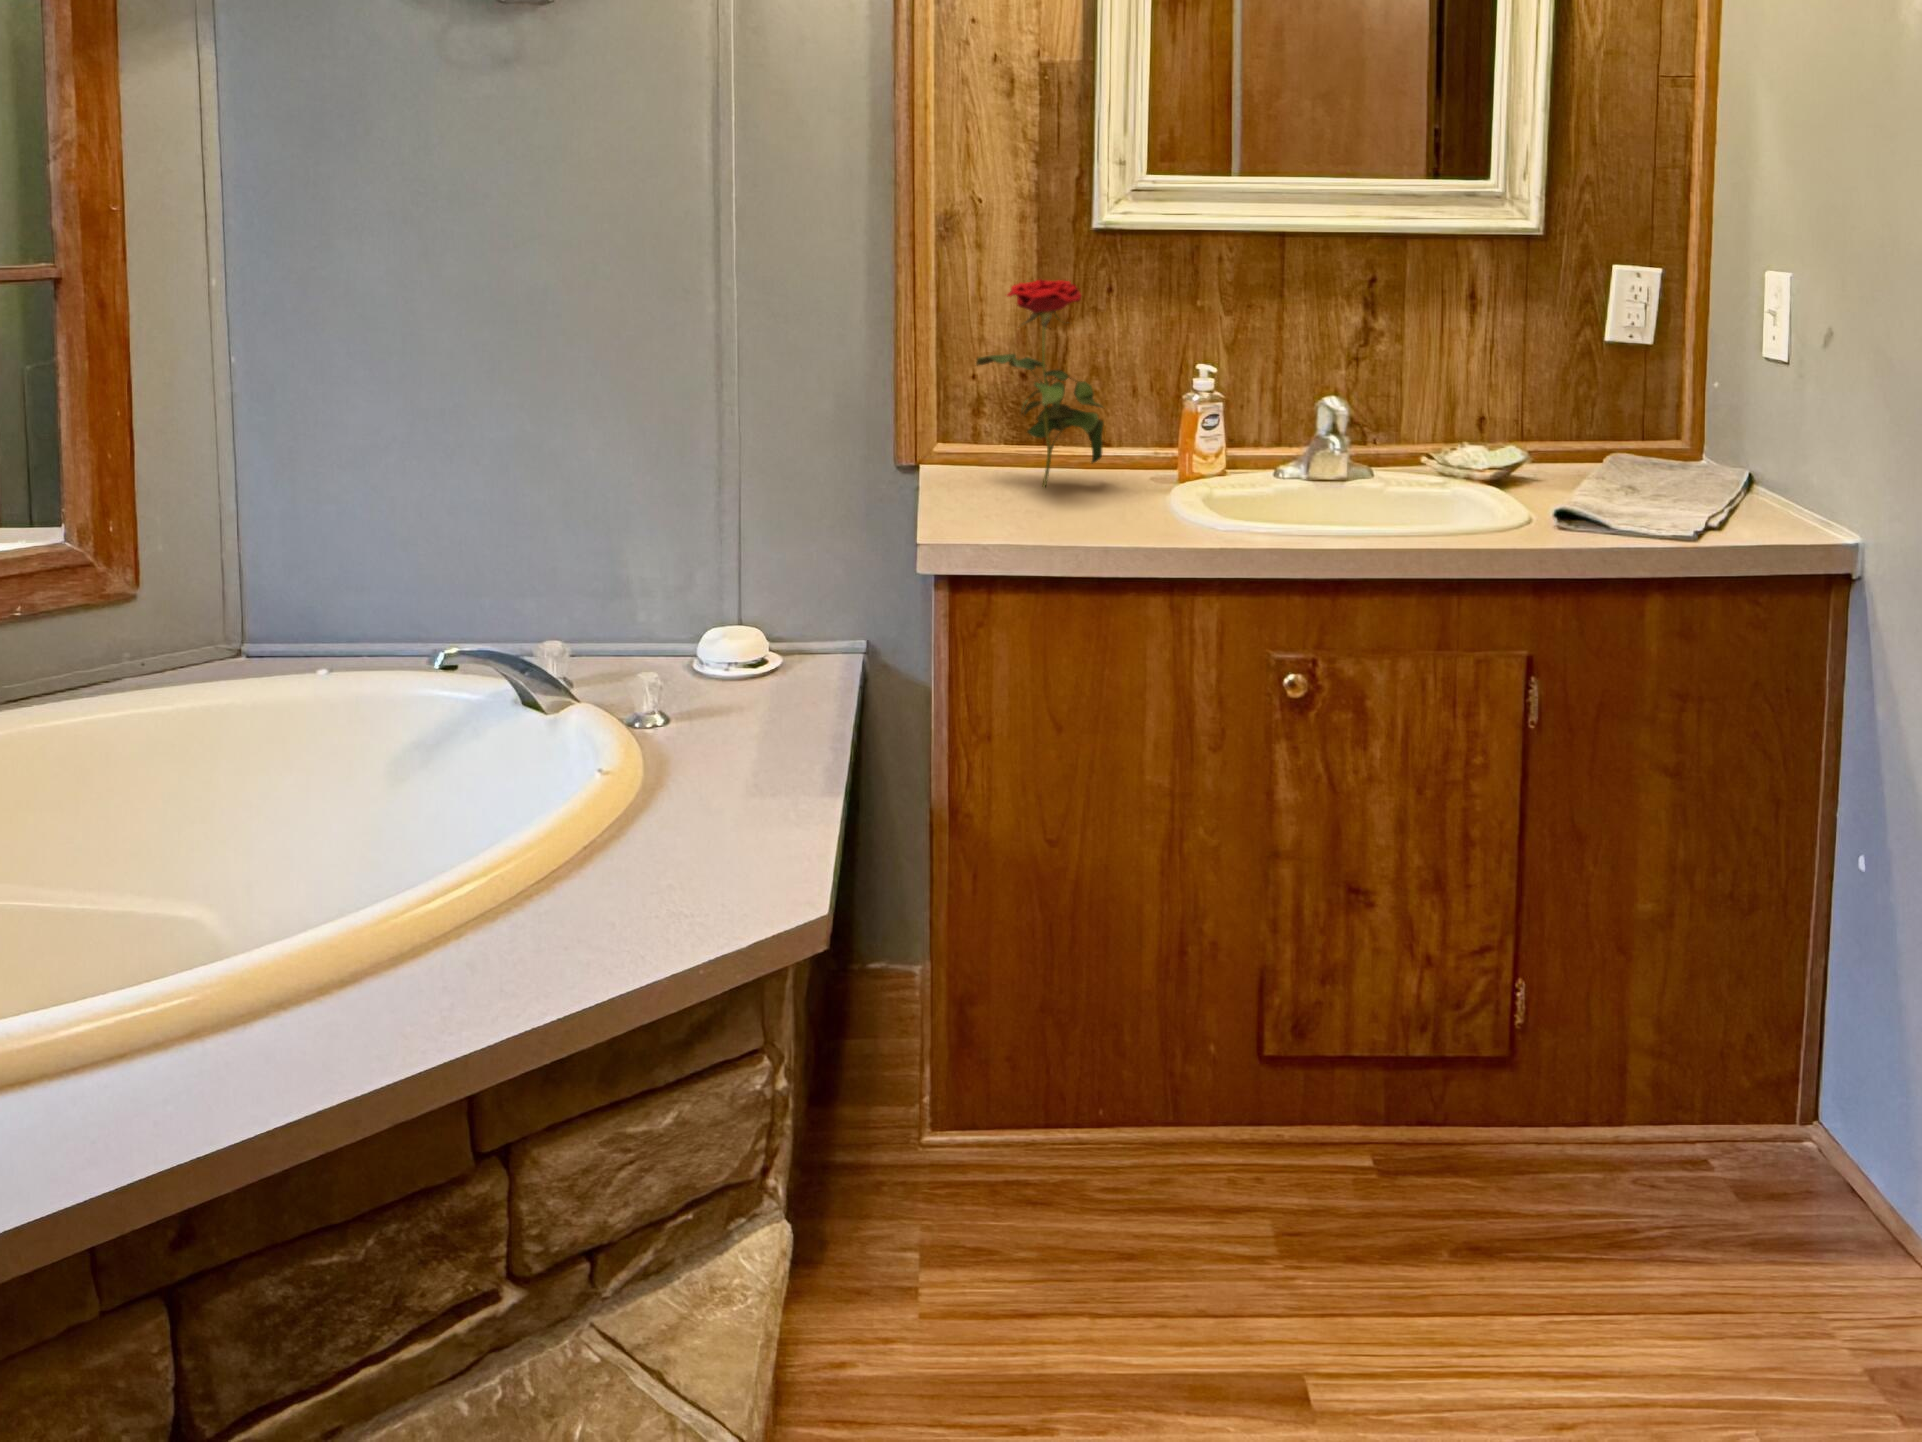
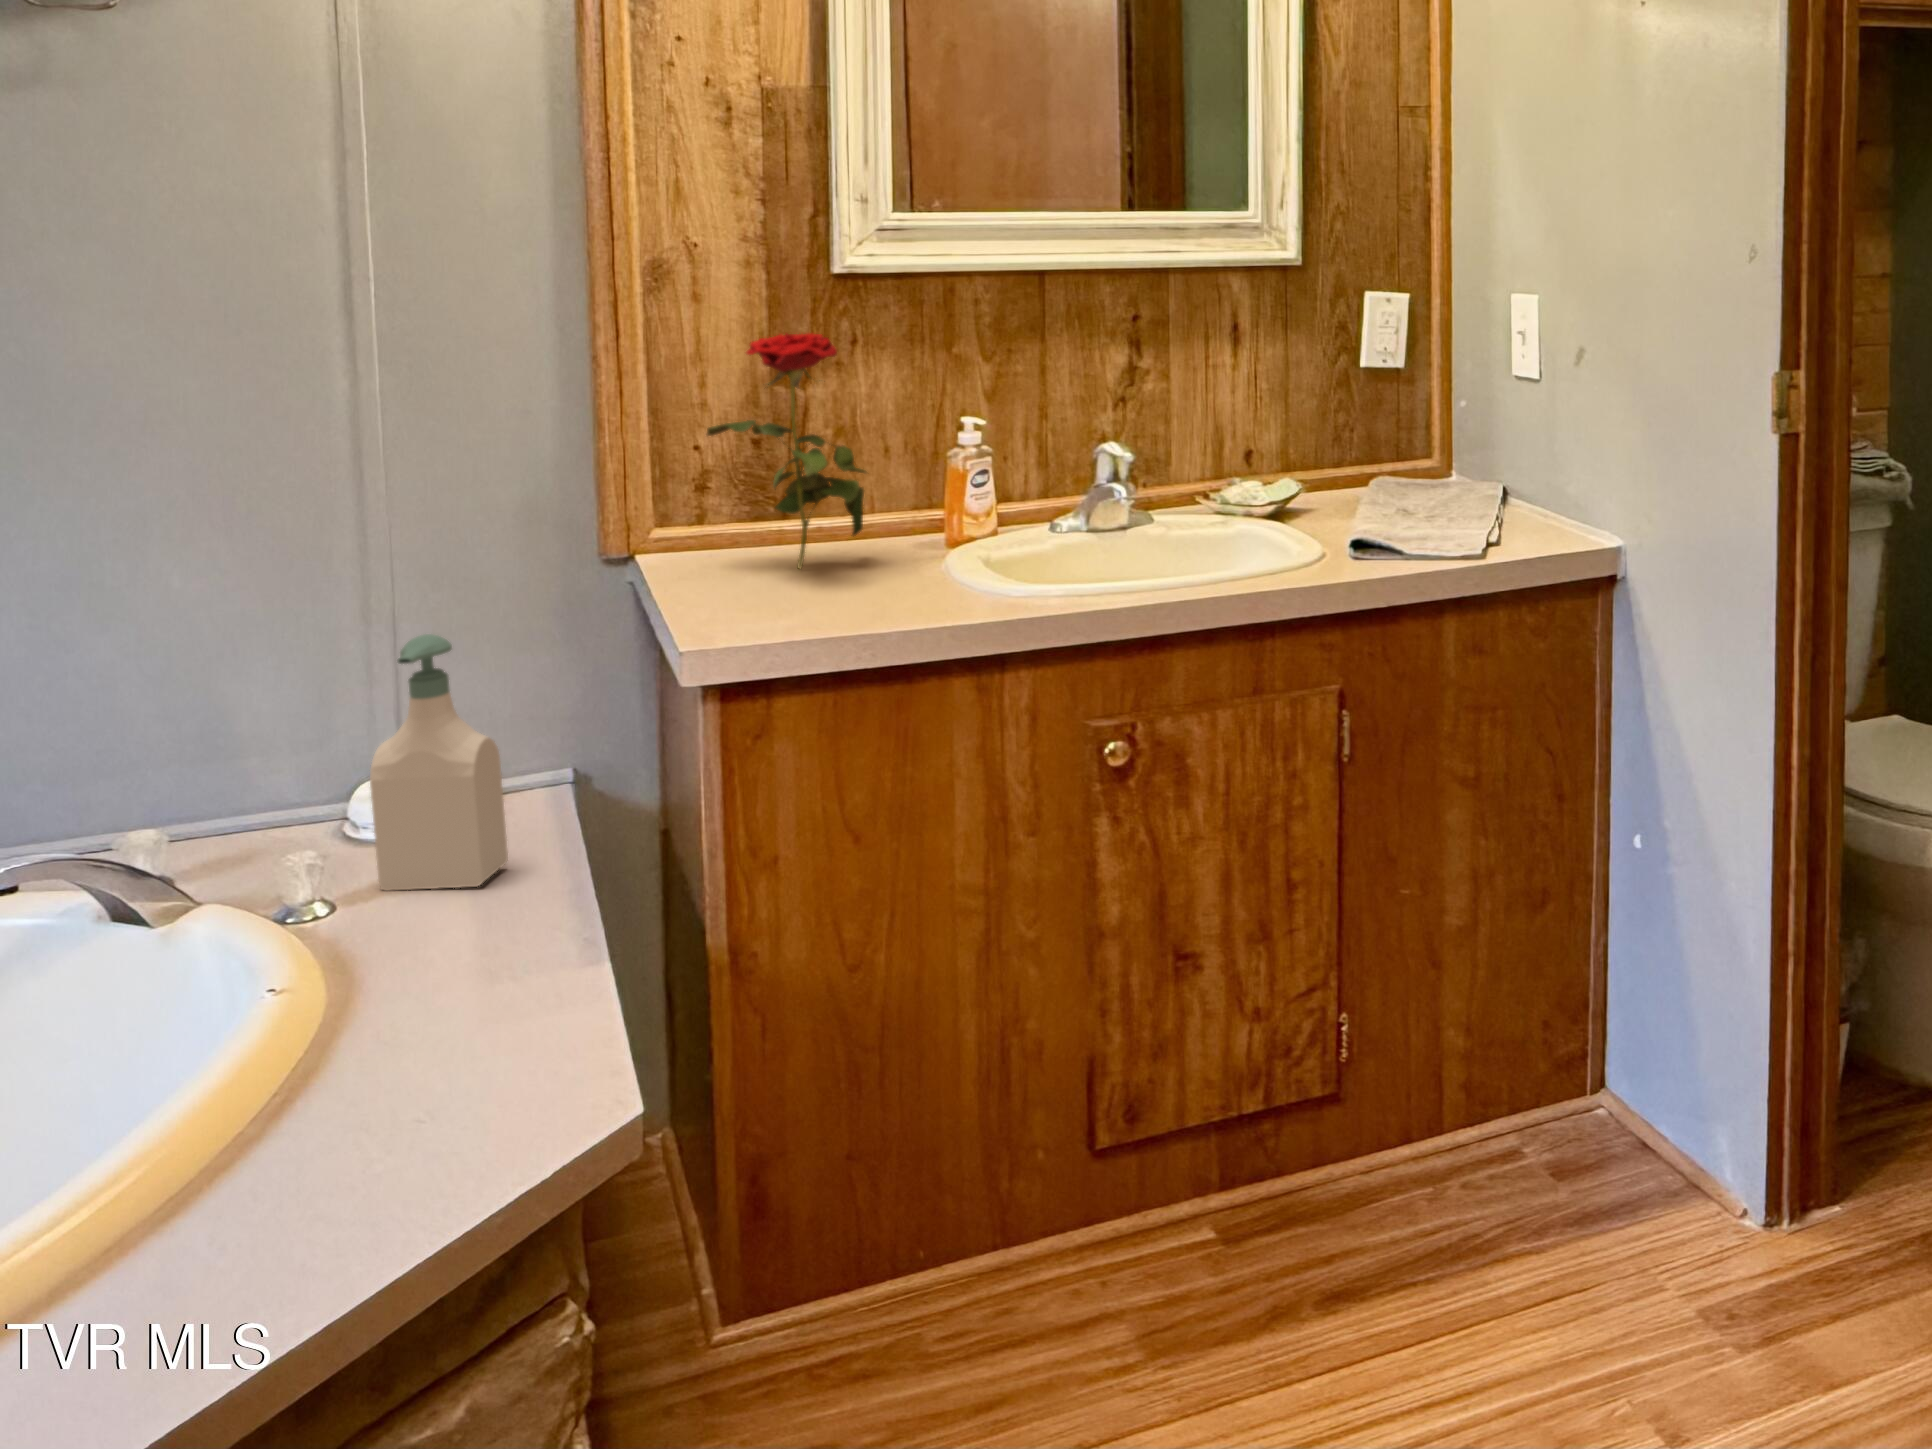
soap bottle: none [698,510,796,721] -> present [370,634,508,891]

